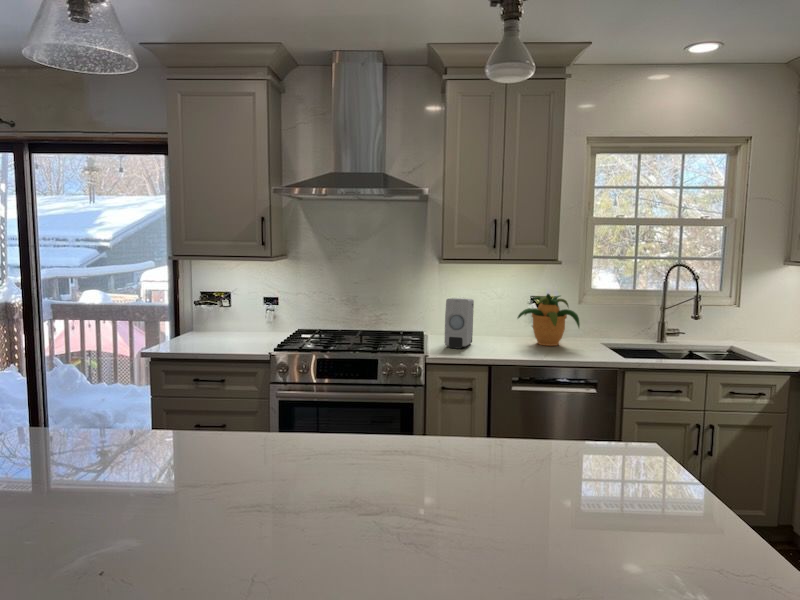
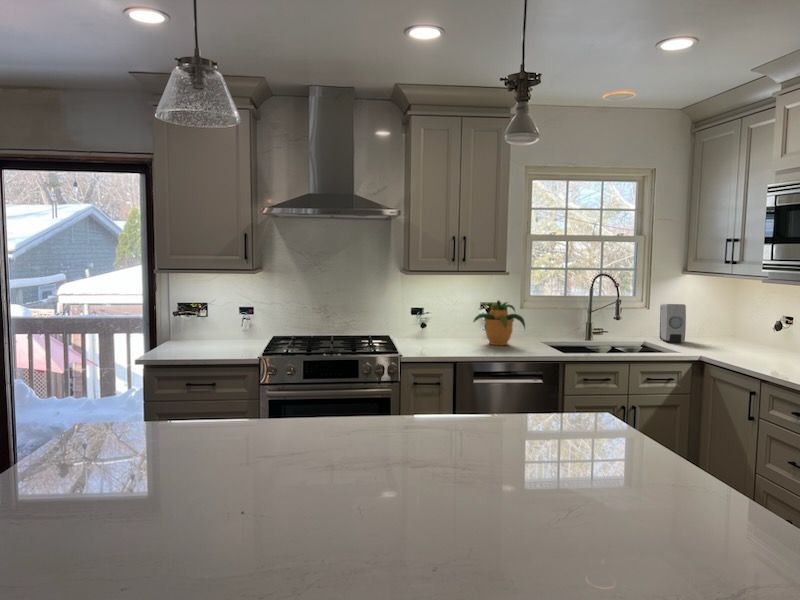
soap dispenser: present [445,298,474,349] -> present [660,304,686,343]

